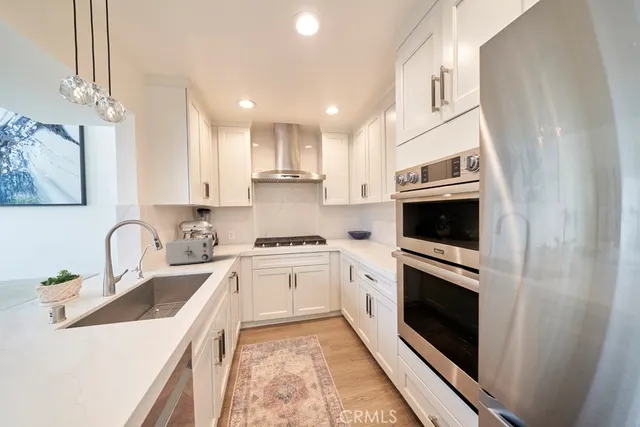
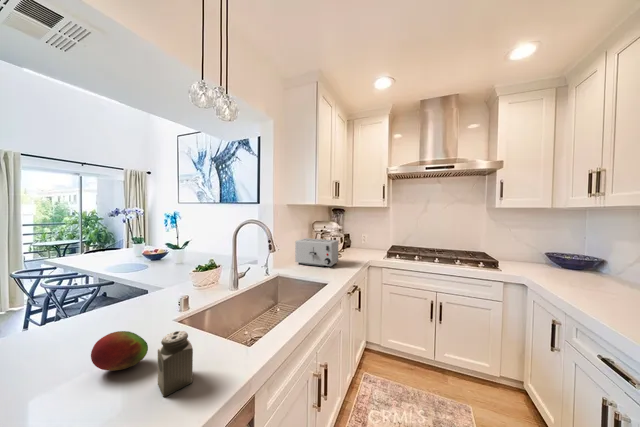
salt shaker: none [121,305,156,349] -> present [158,331,193,397]
fruit: none [24,326,91,364] -> present [91,331,148,371]

